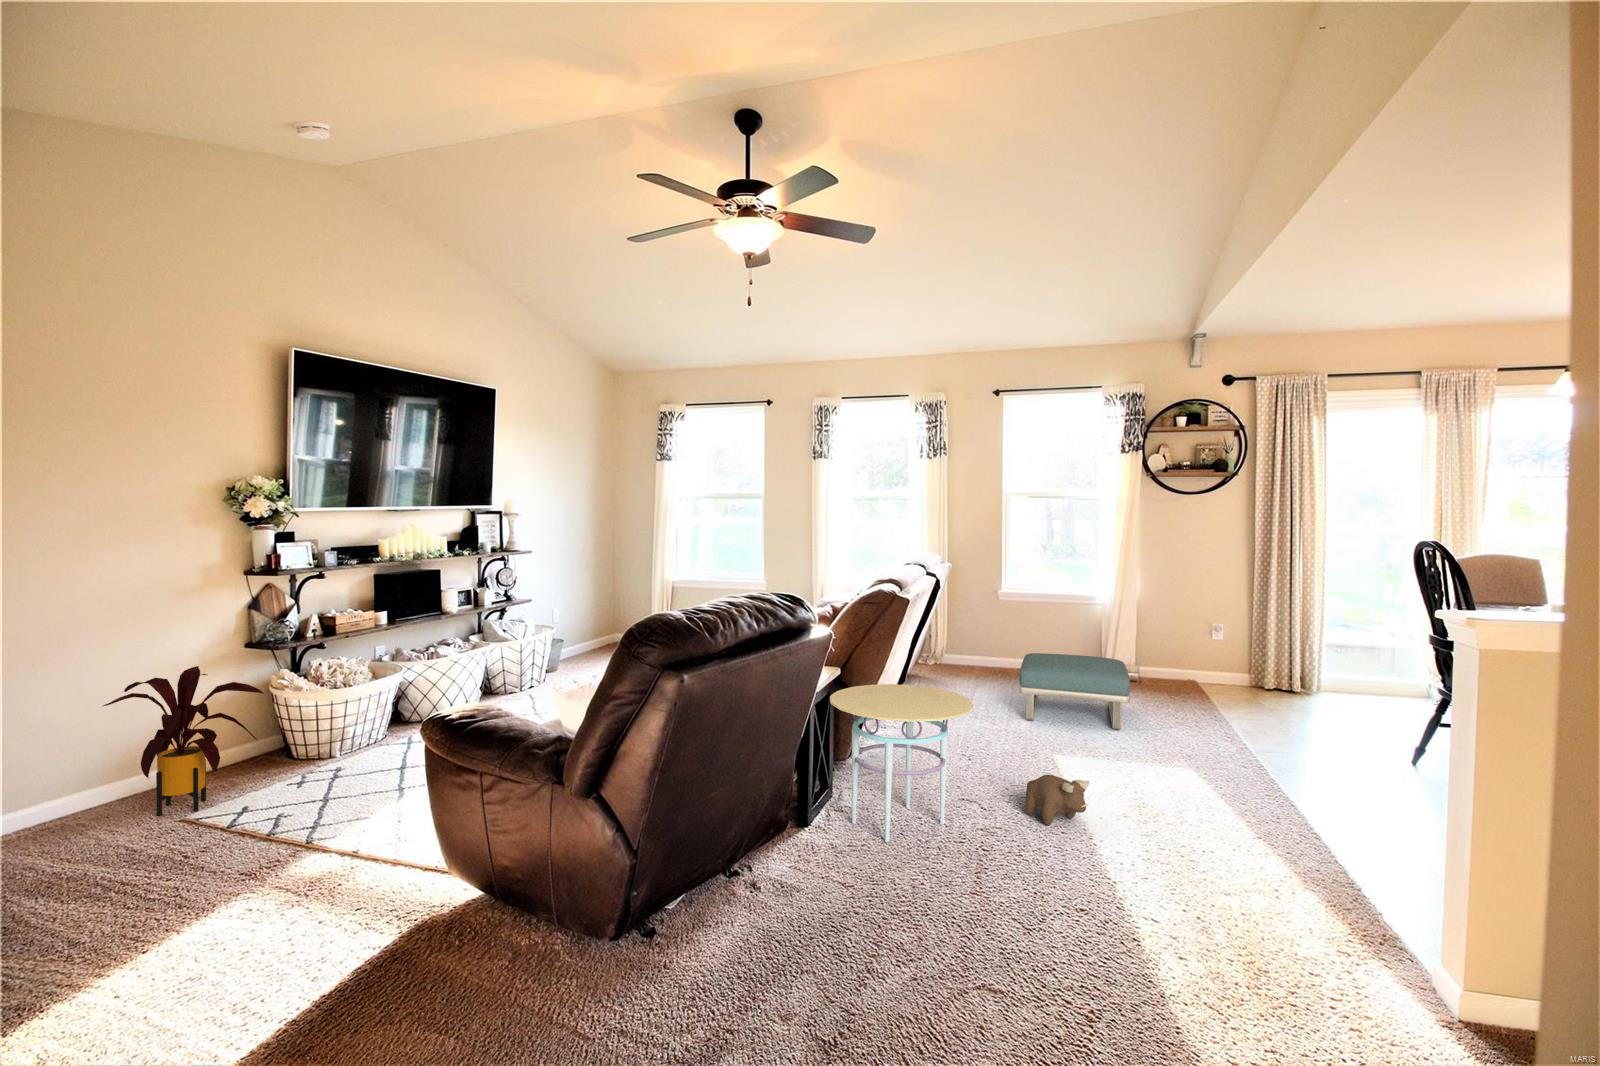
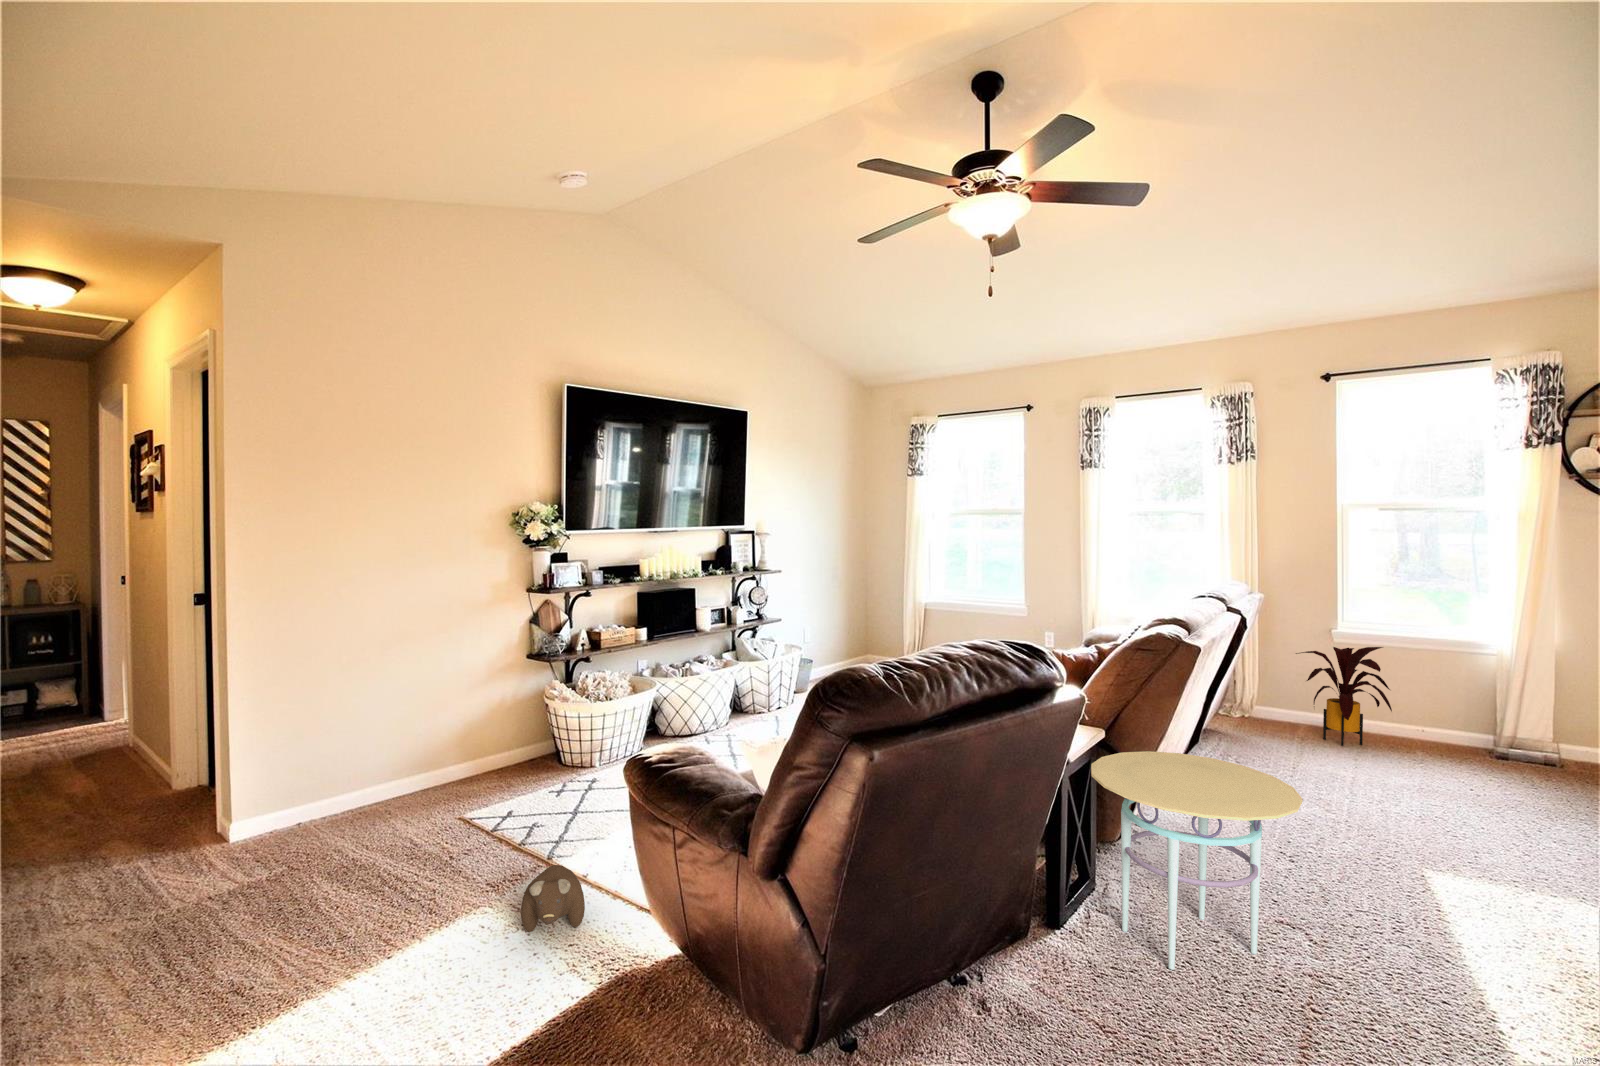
footstool: present [1019,653,1130,730] -> none [1362,712,1551,834]
house plant: present [103,666,264,816] -> present [1296,647,1392,746]
plush toy: present [1025,774,1089,825] -> present [521,865,585,932]

